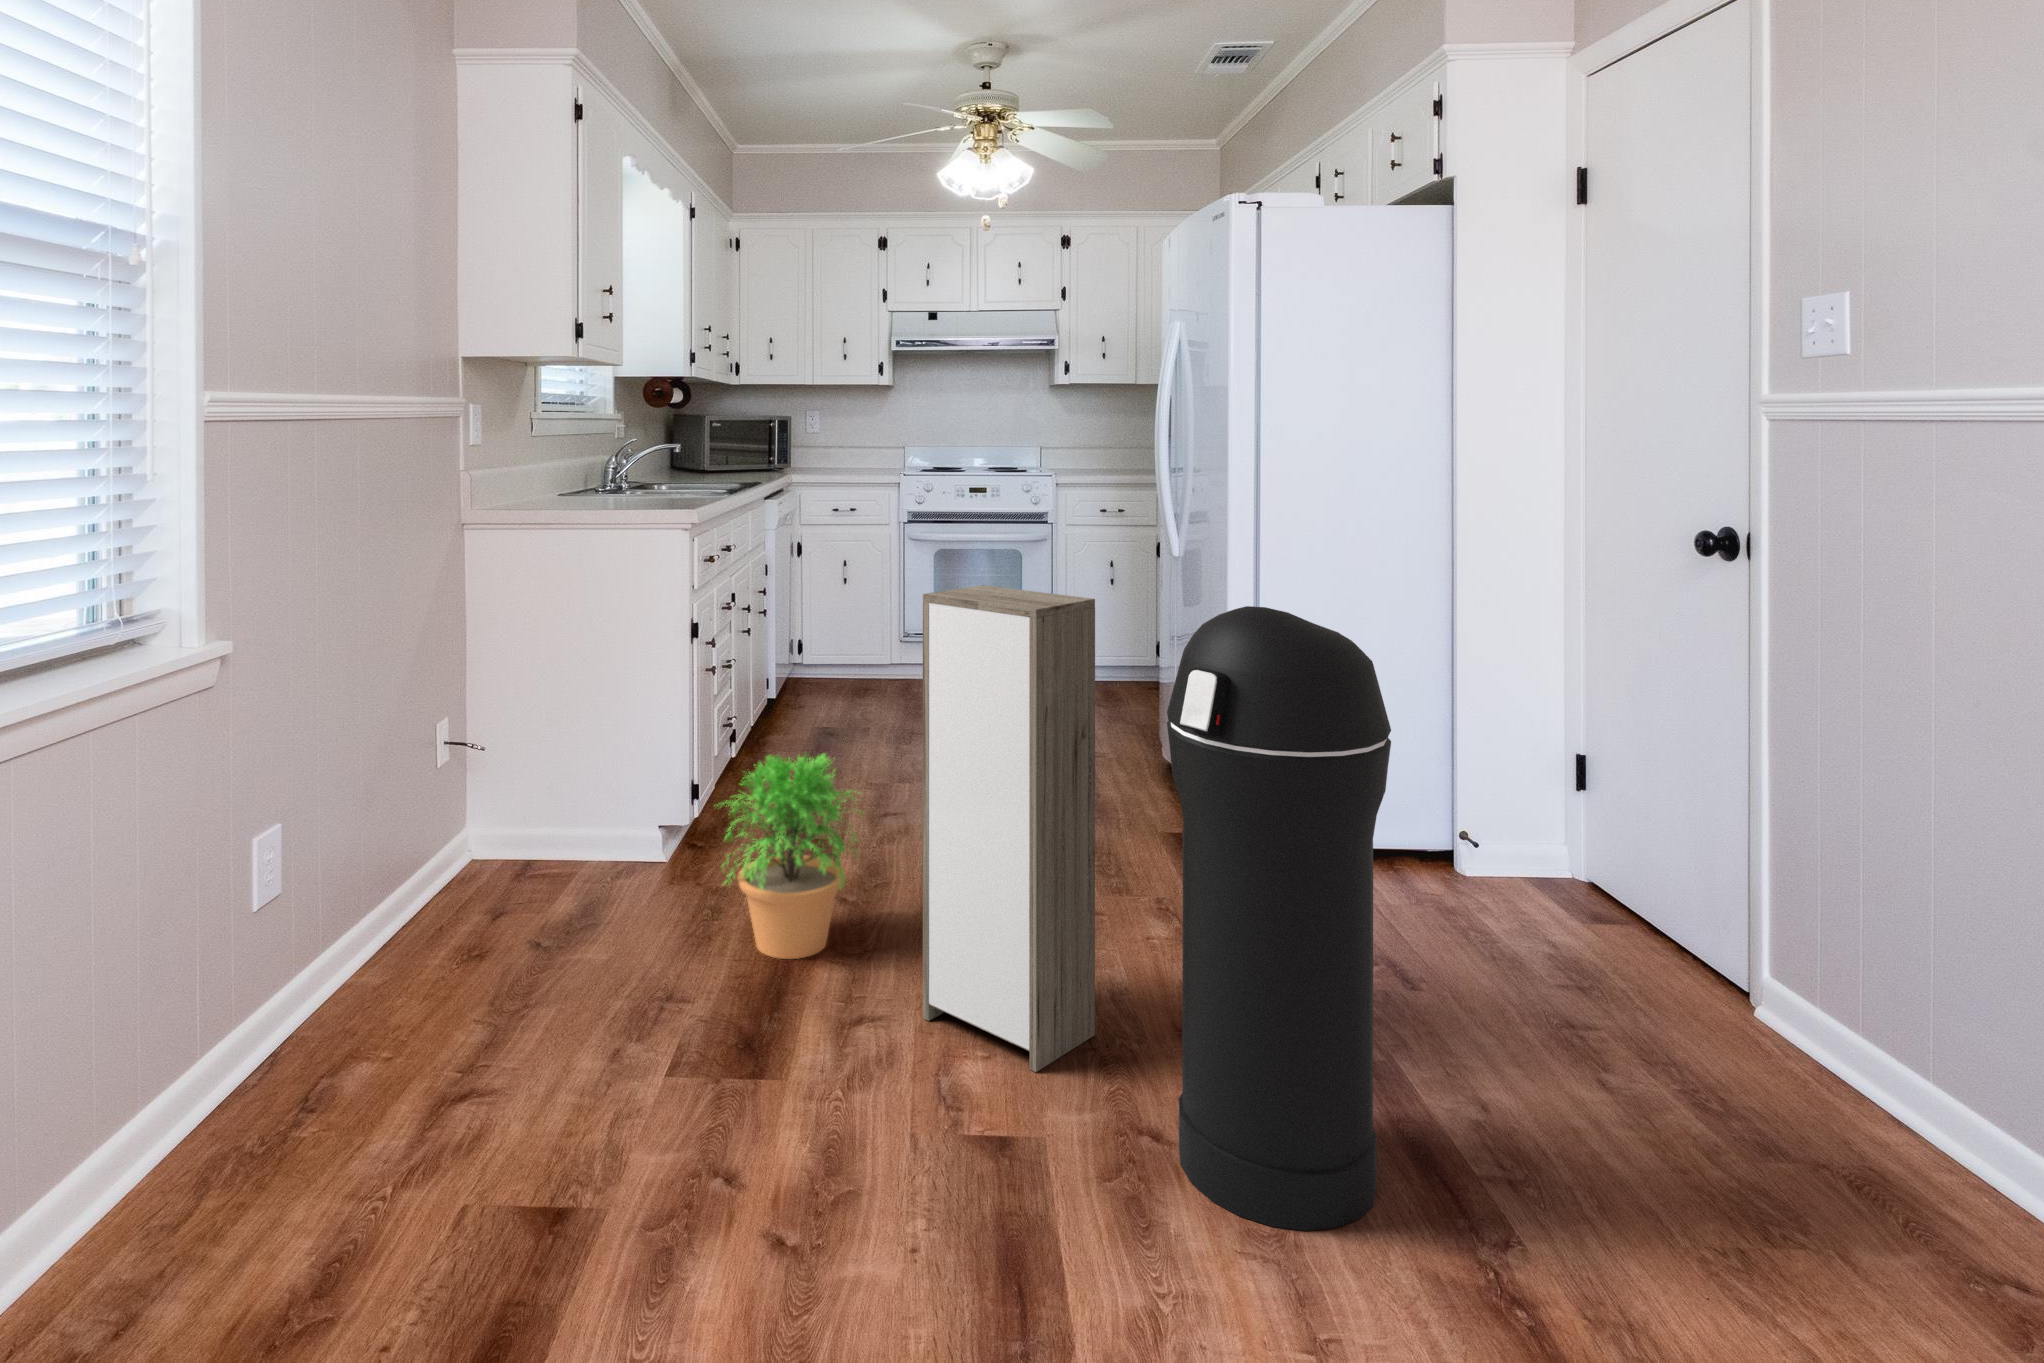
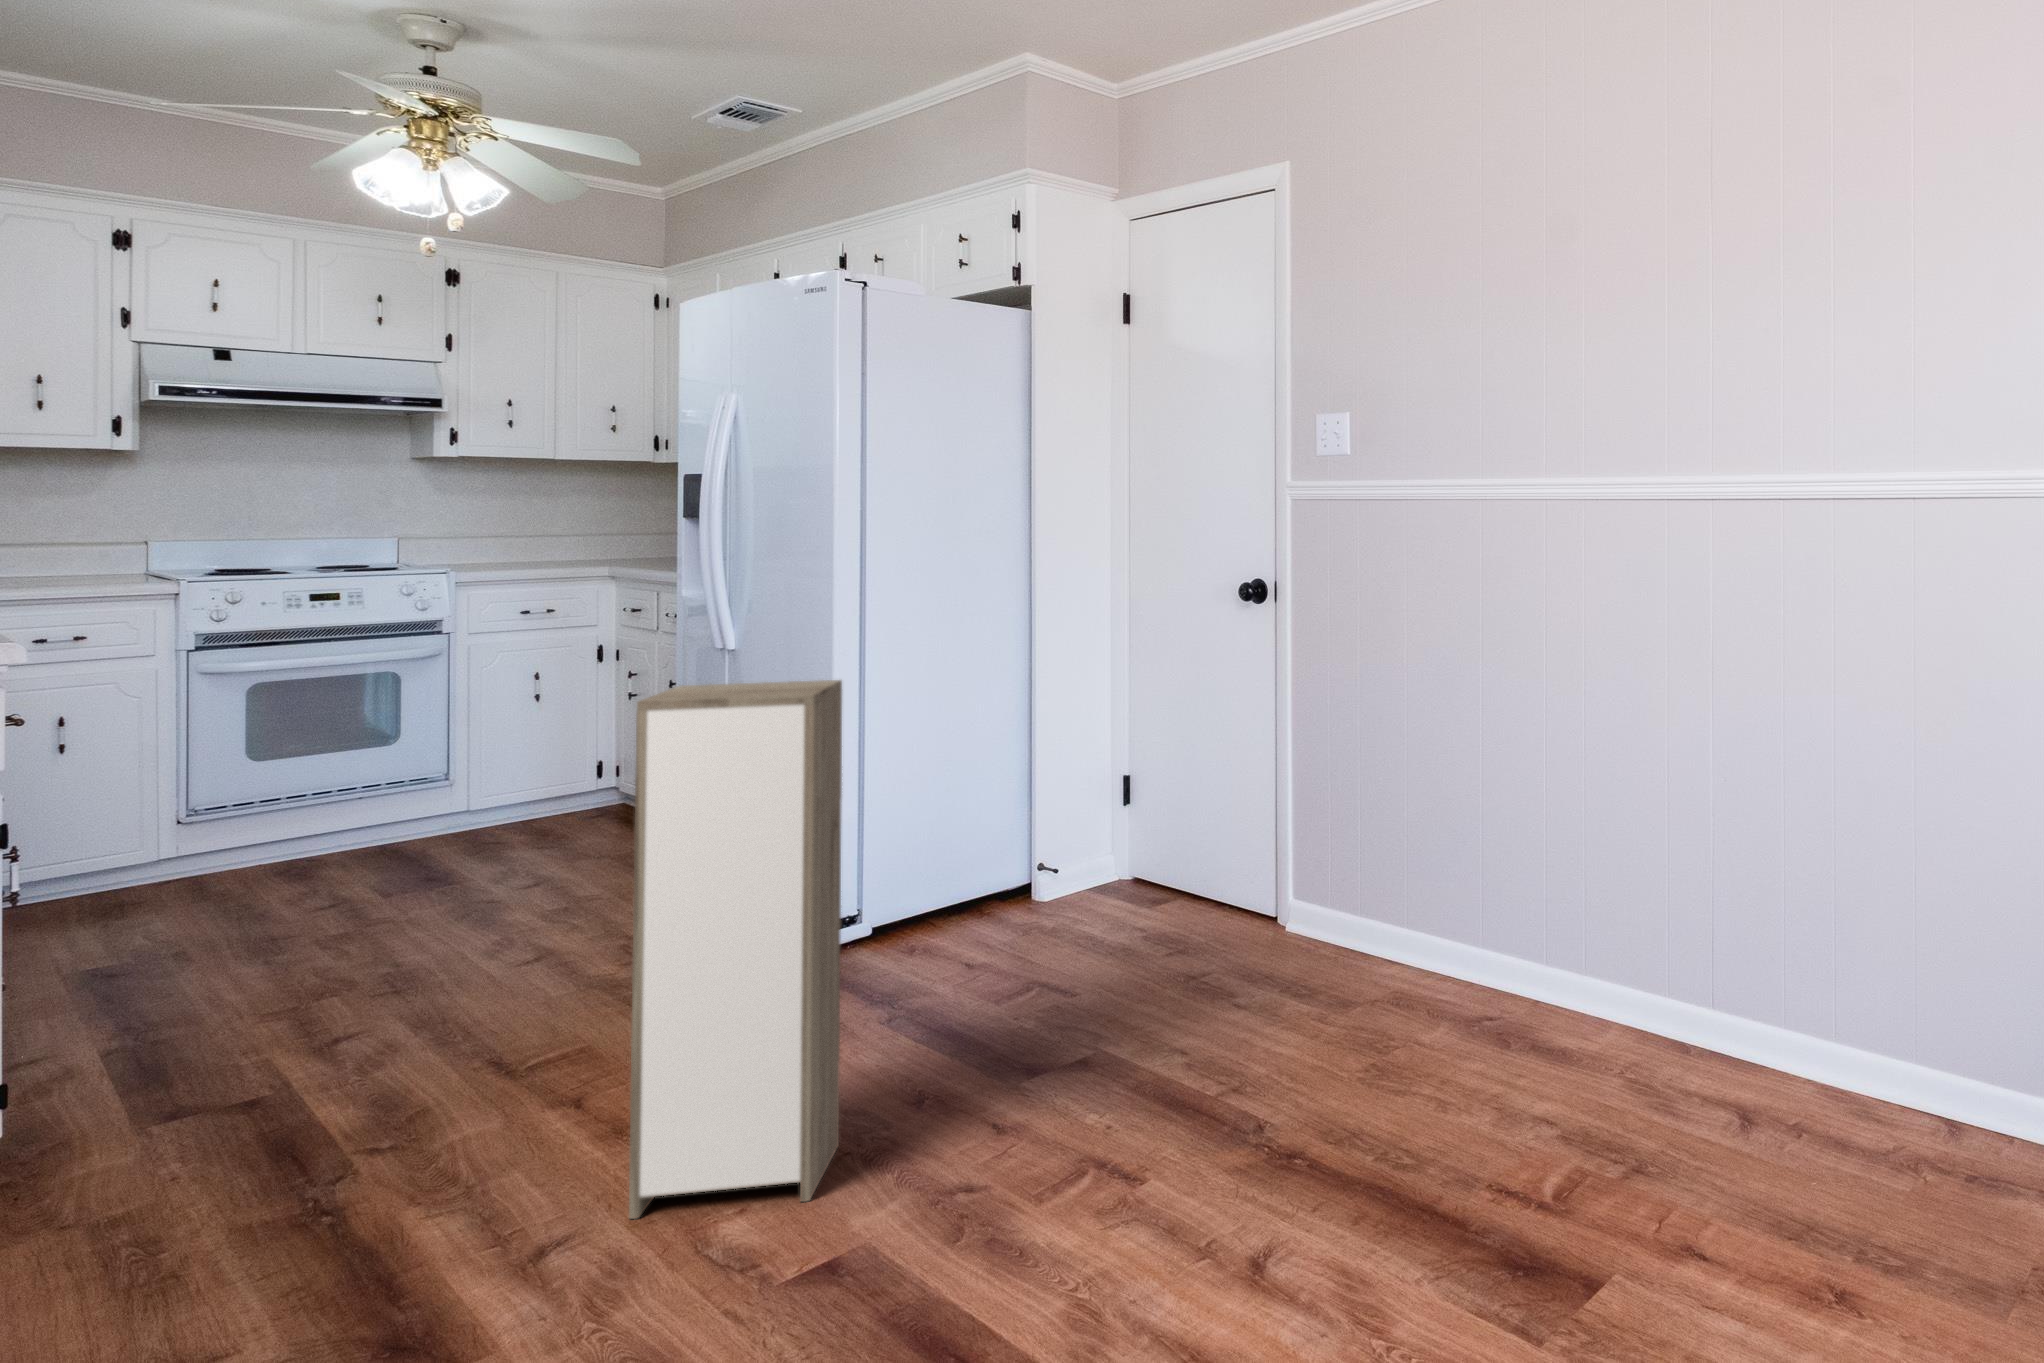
trash can: present [1167,606,1391,1231] -> none [981,656,1174,1208]
potted plant: present [722,754,862,959] -> none [190,947,492,1265]

